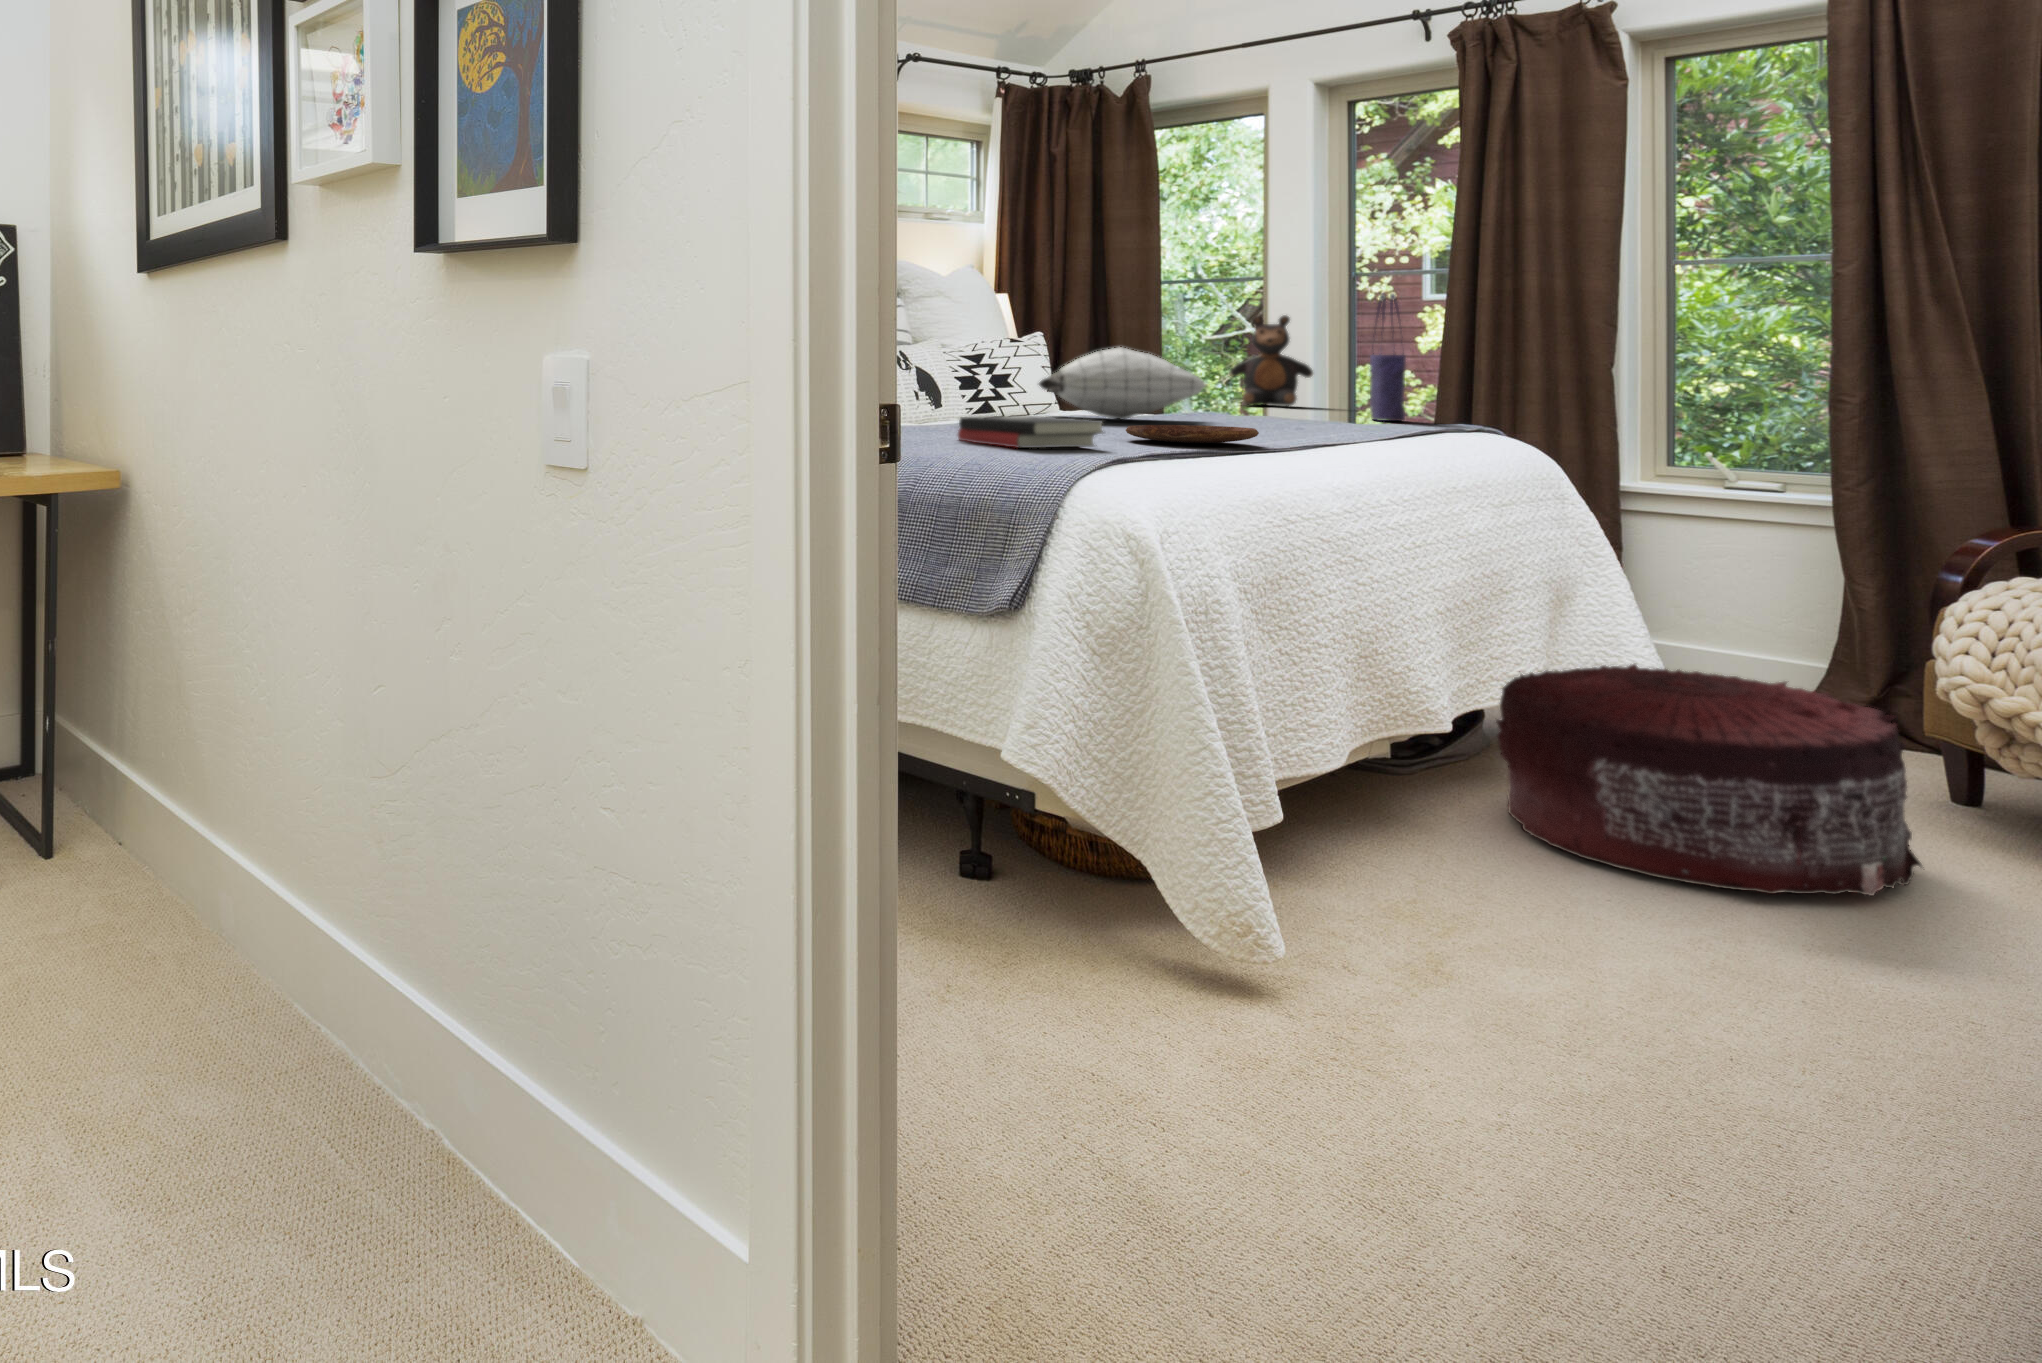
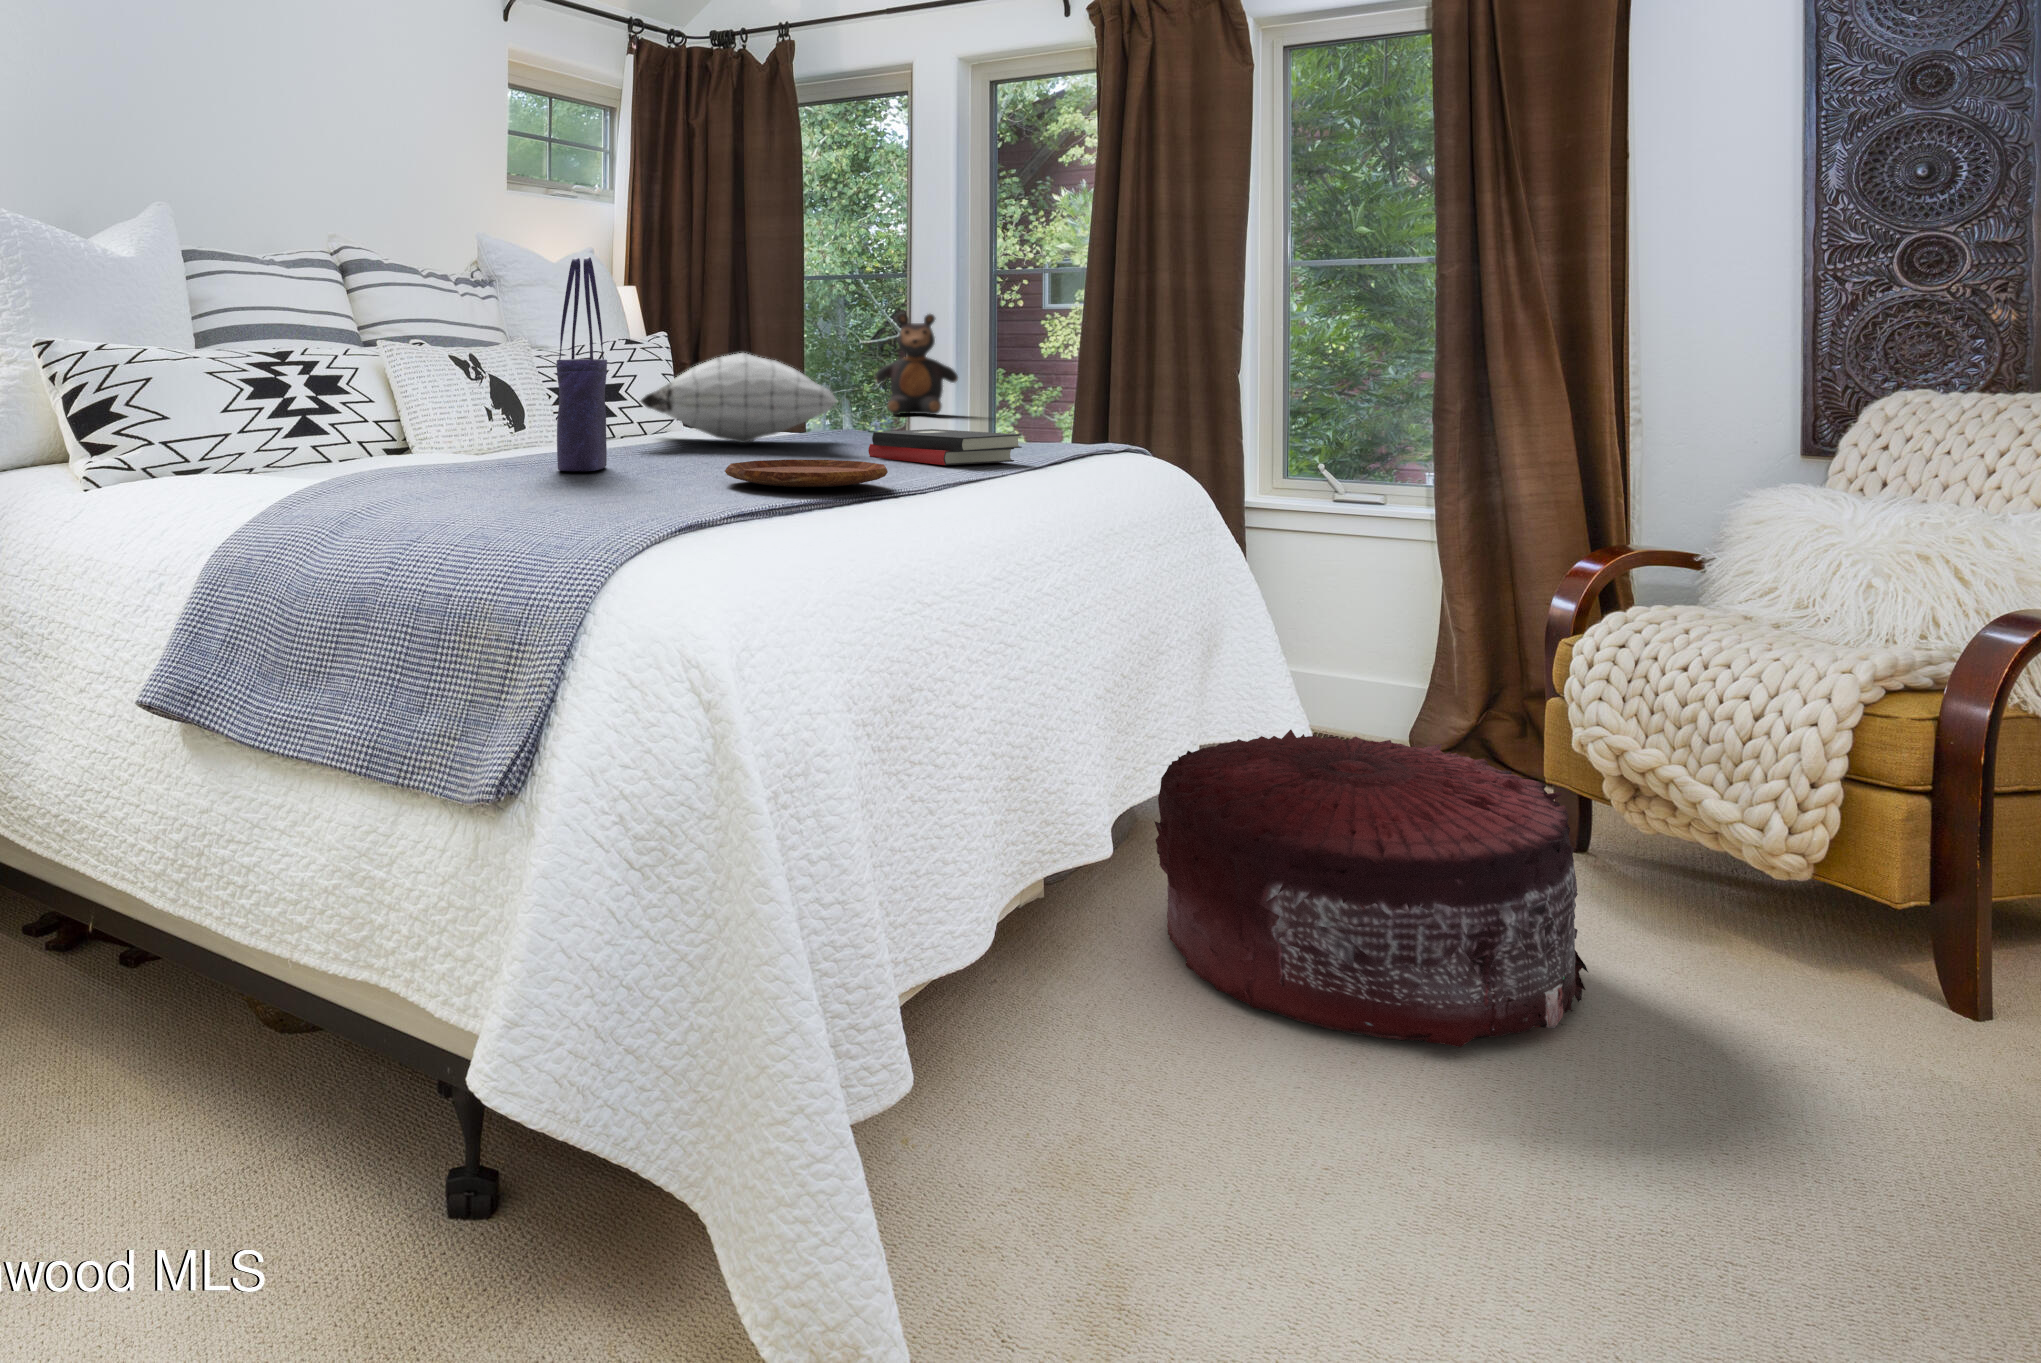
tote bag: present [1370,294,1406,421] -> present [557,257,607,471]
hardback book: present [958,416,1103,448] -> present [868,429,1022,465]

